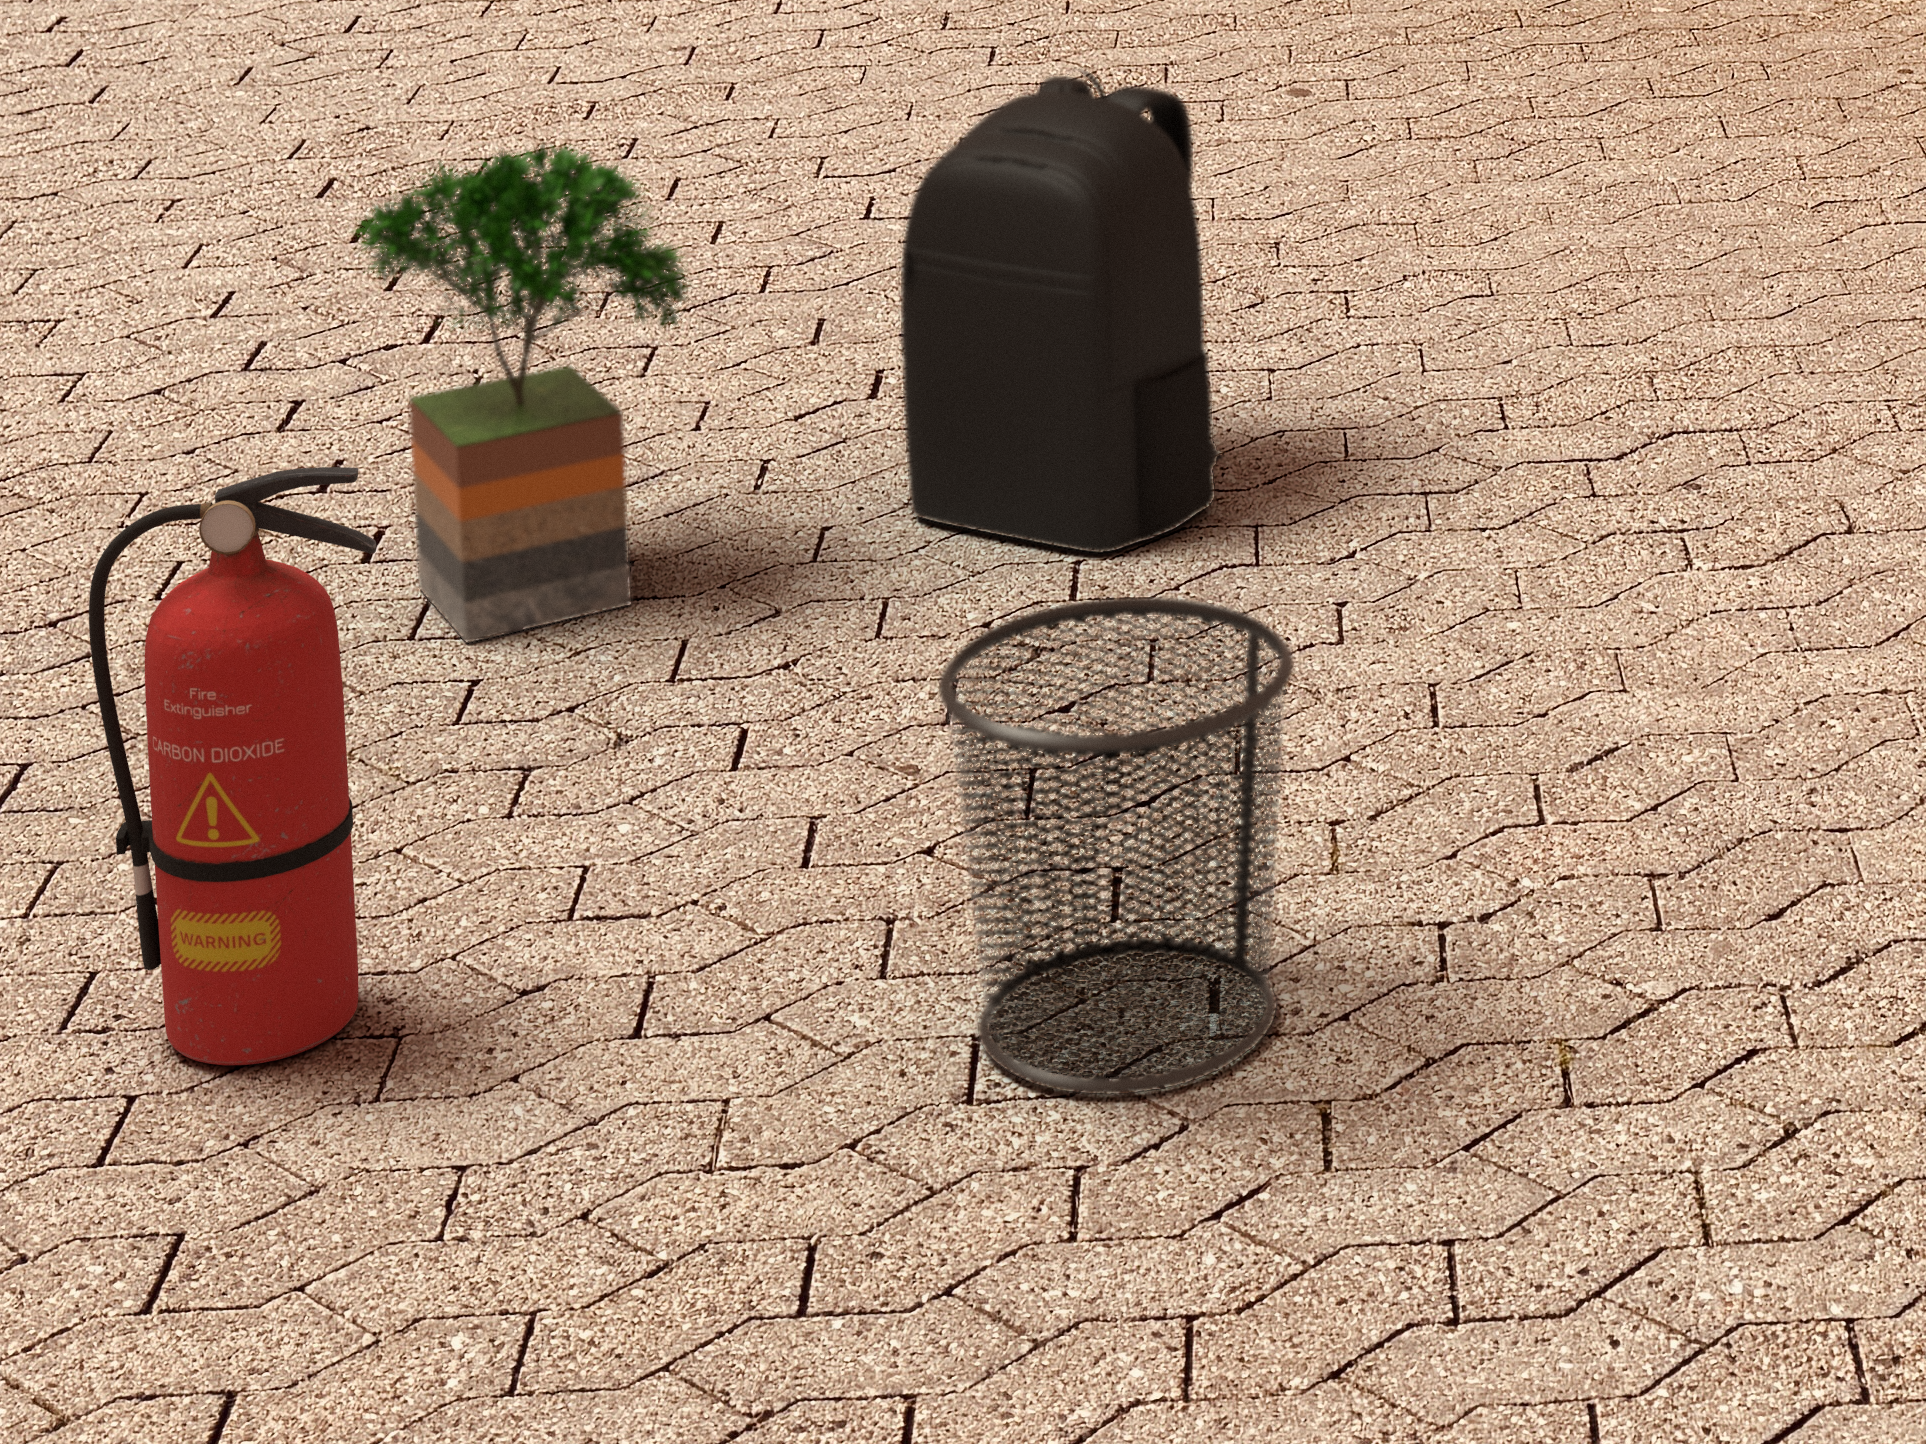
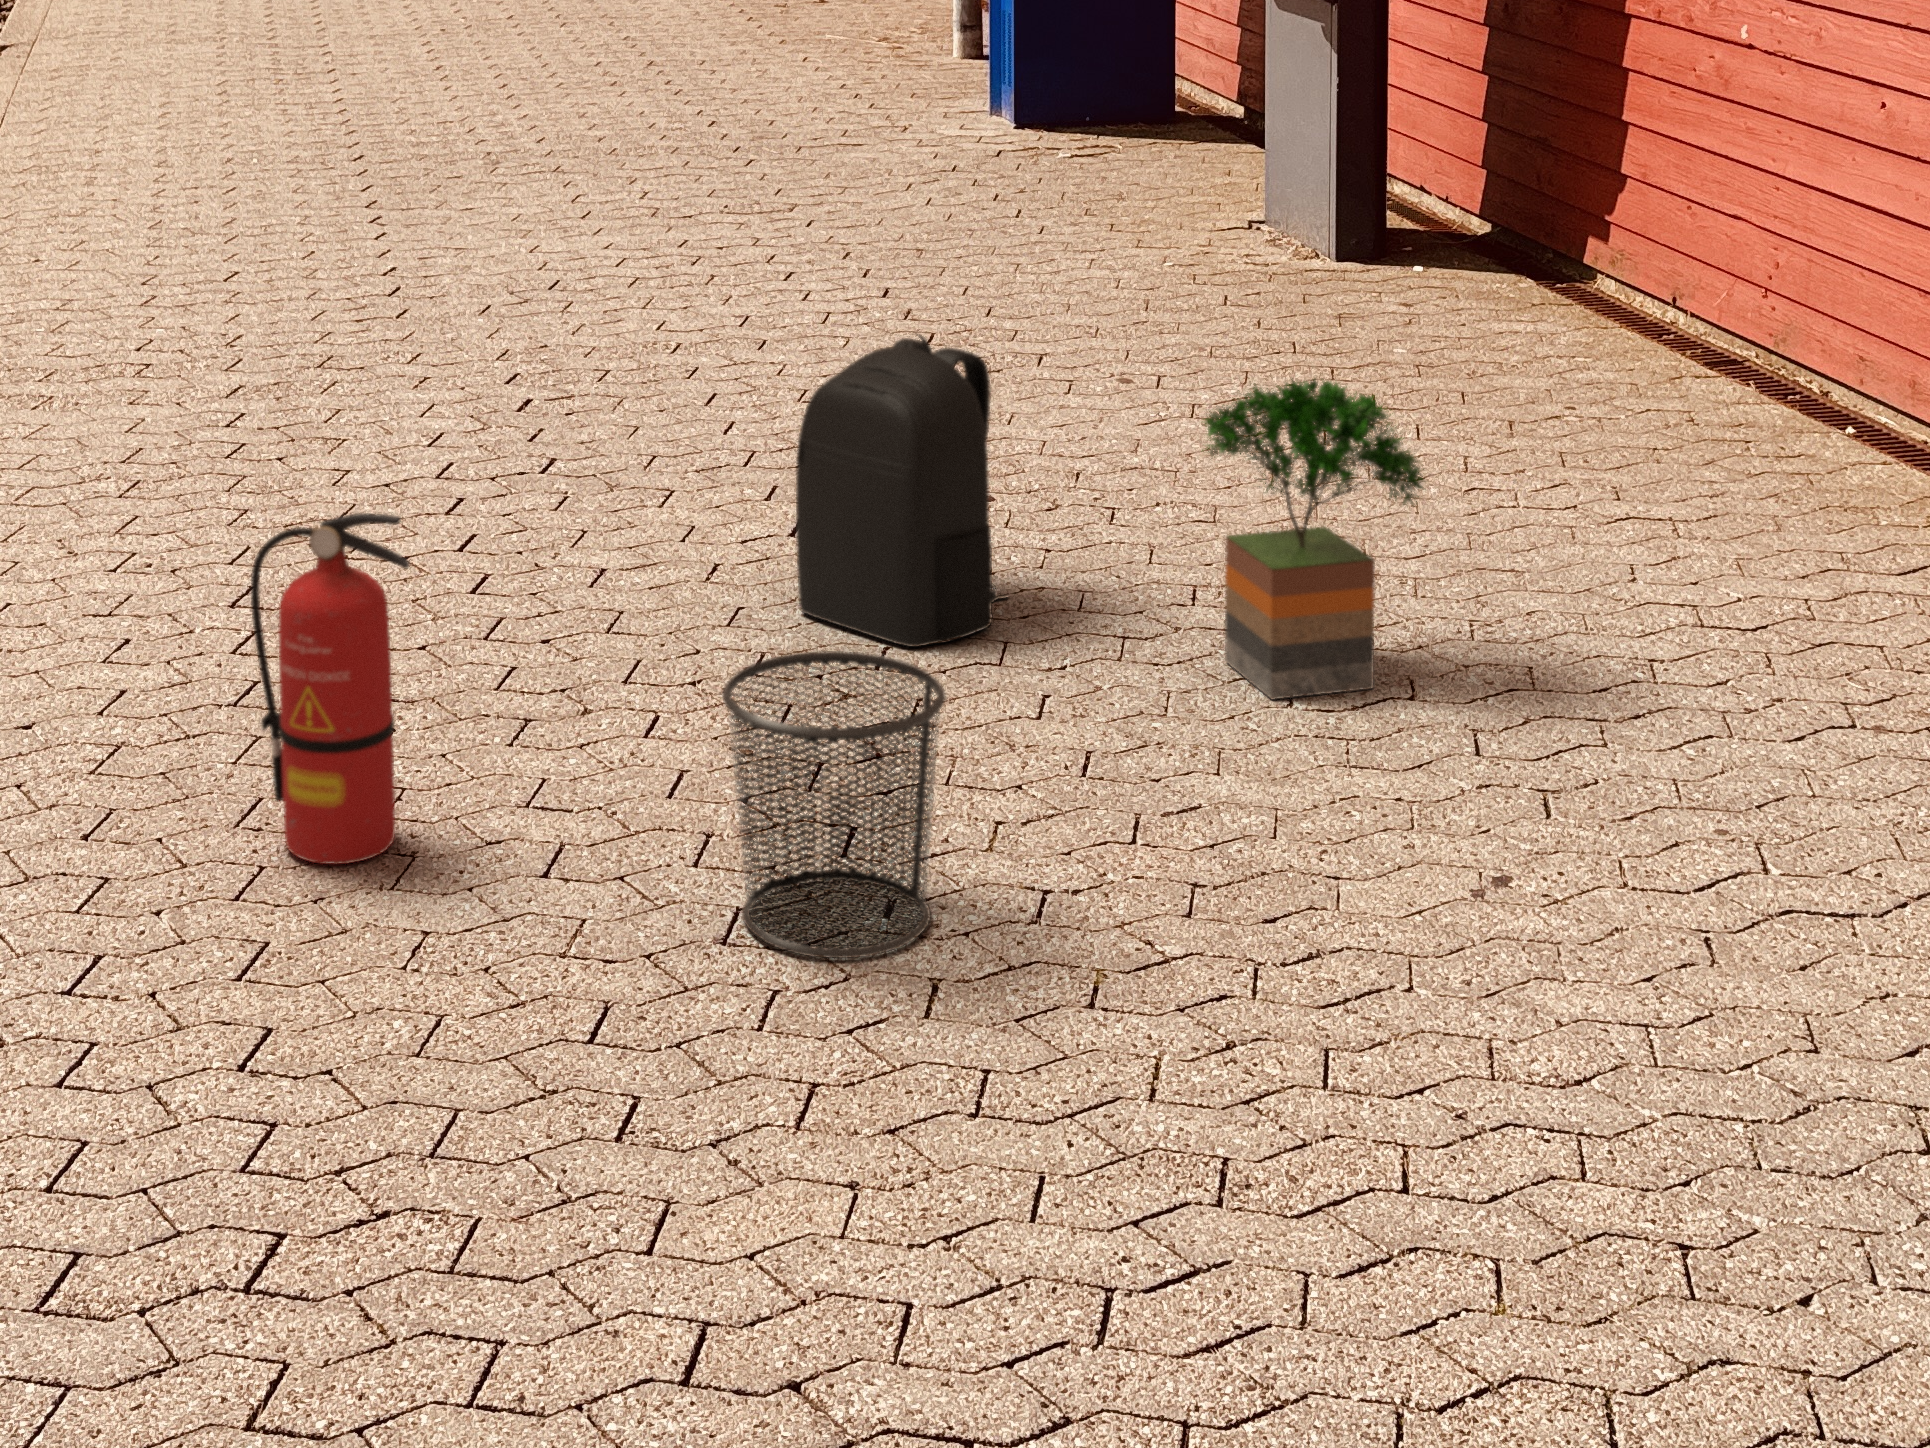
potted tree: present [356,144,693,642] -> present [1202,378,1426,699]

